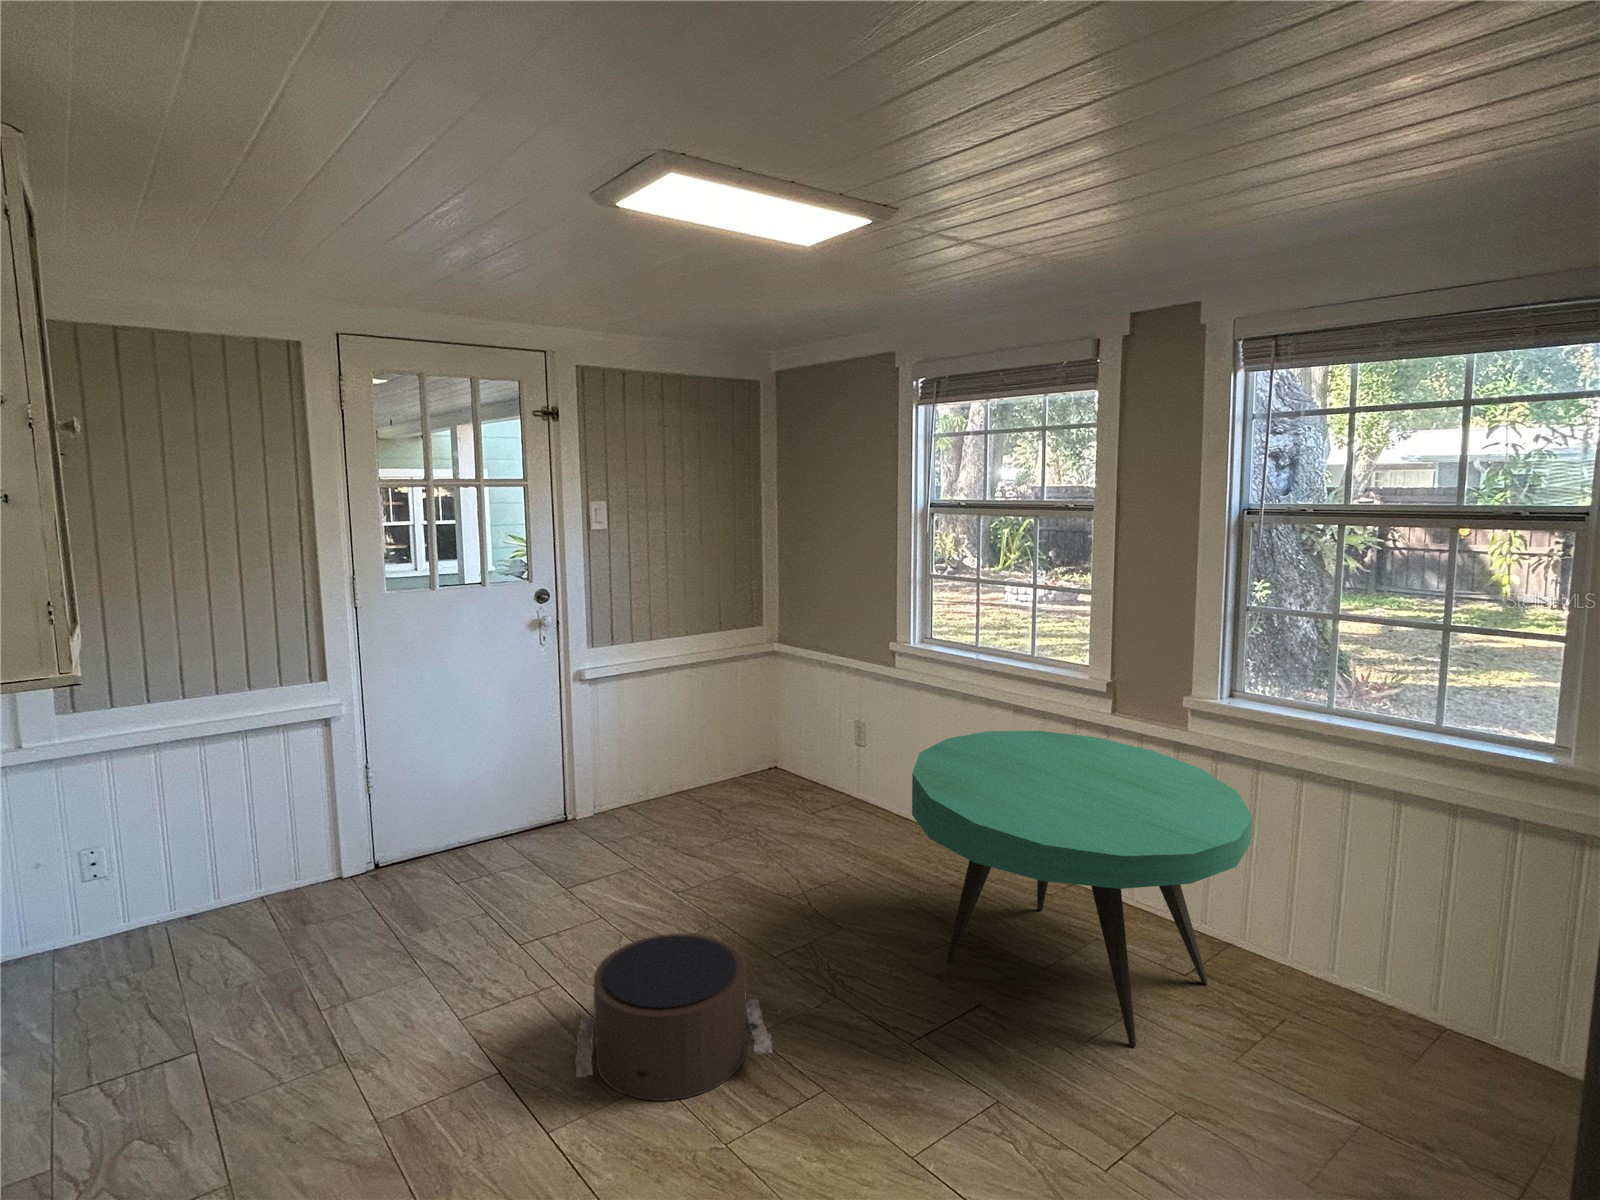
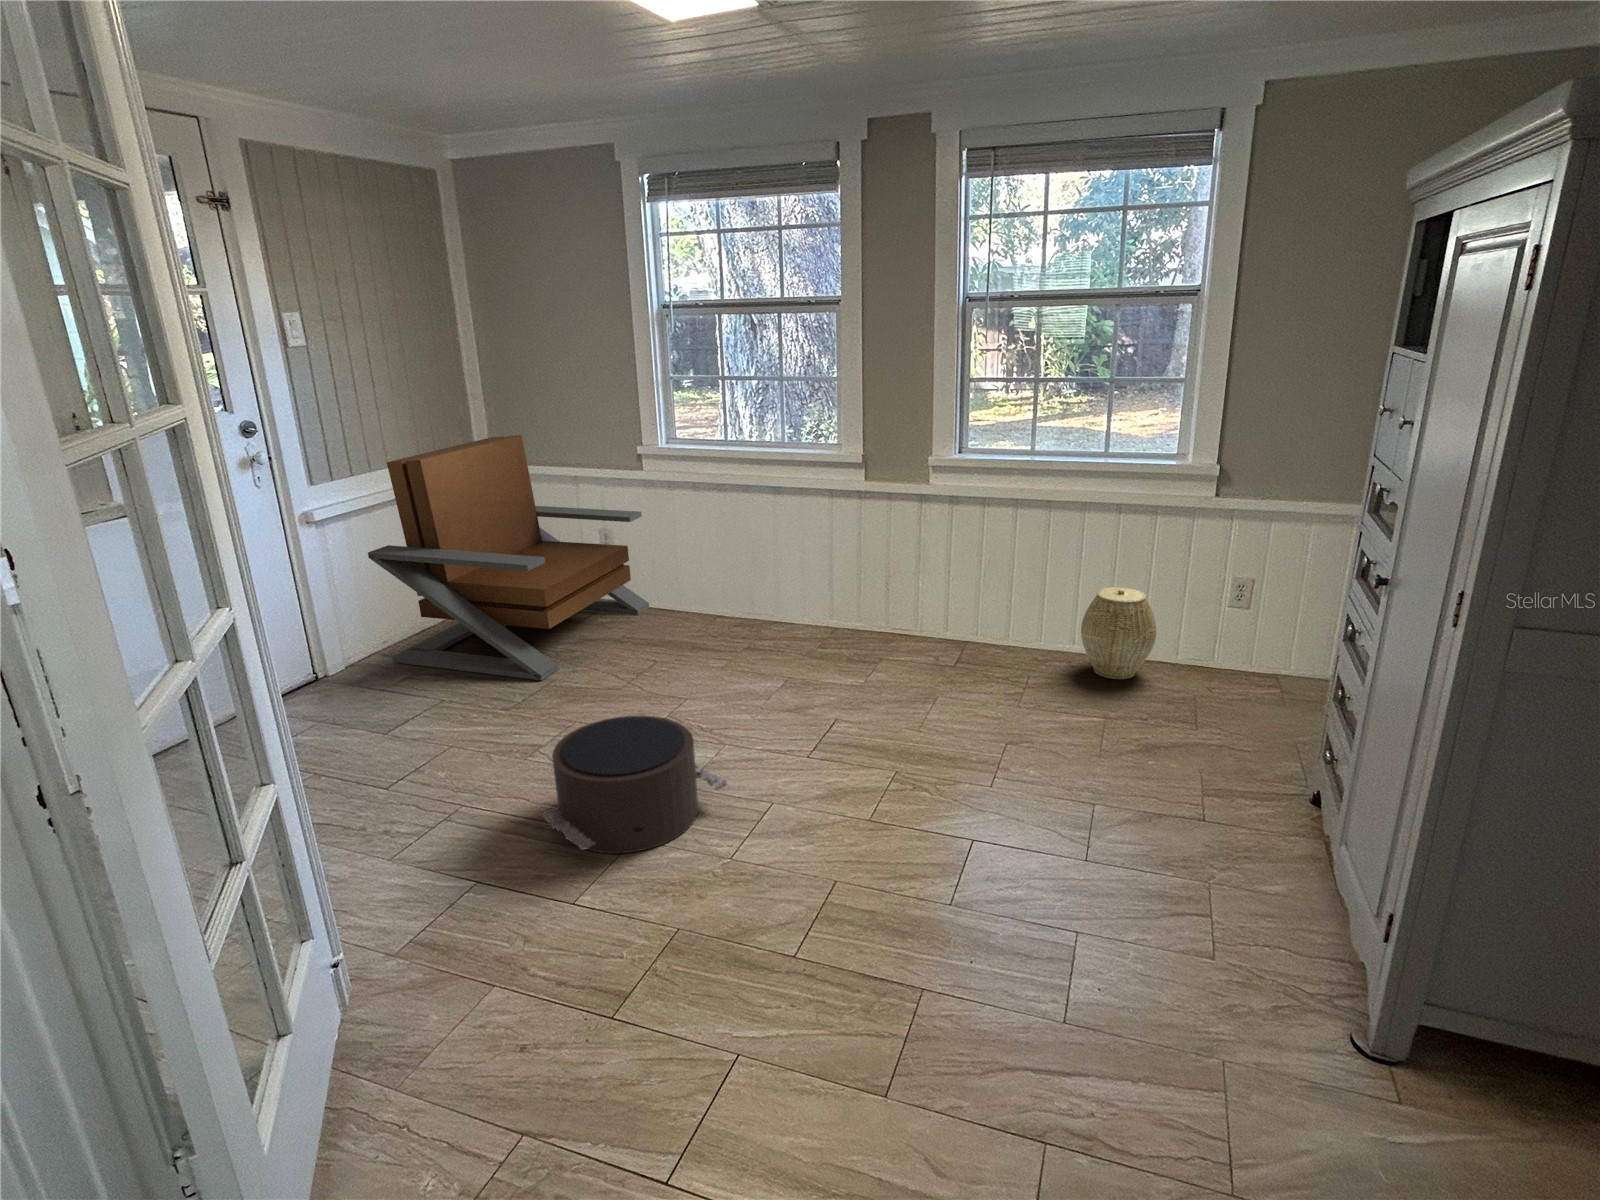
lounge chair: none [624,619,889,868] -> present [368,435,649,681]
coffee table: present [912,731,1253,1047] -> none [748,500,1013,713]
woven basket: none [1373,926,1504,1078] -> present [1081,587,1156,679]

